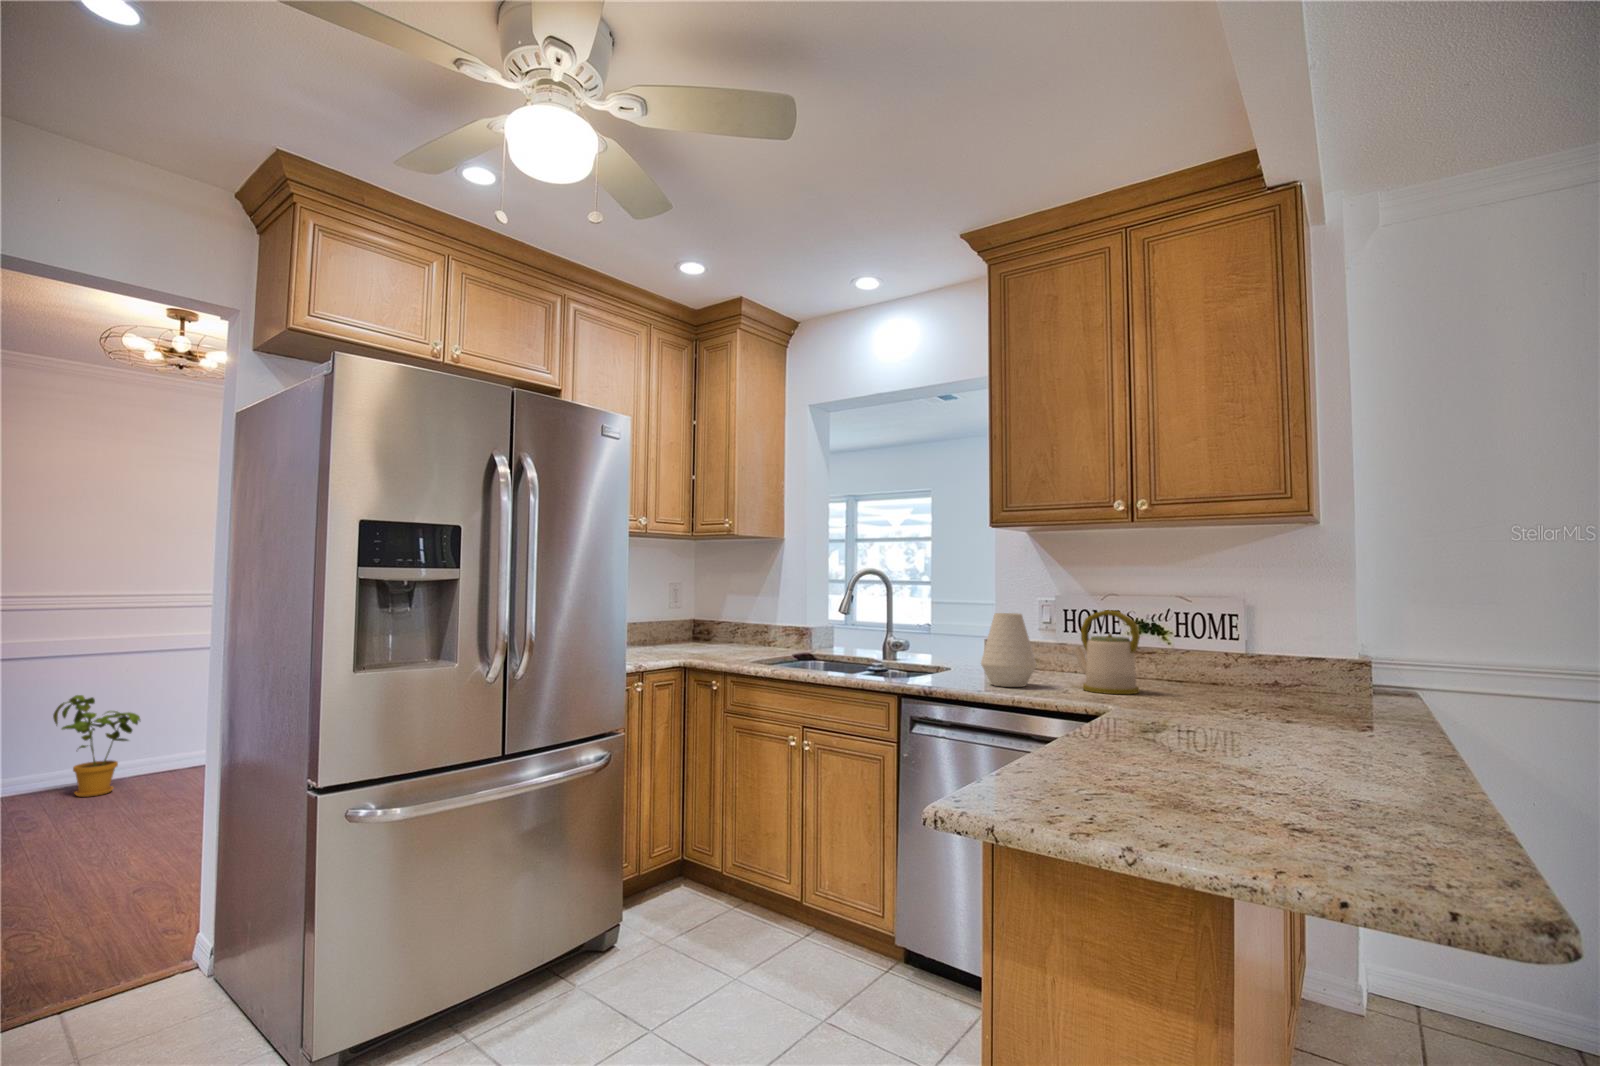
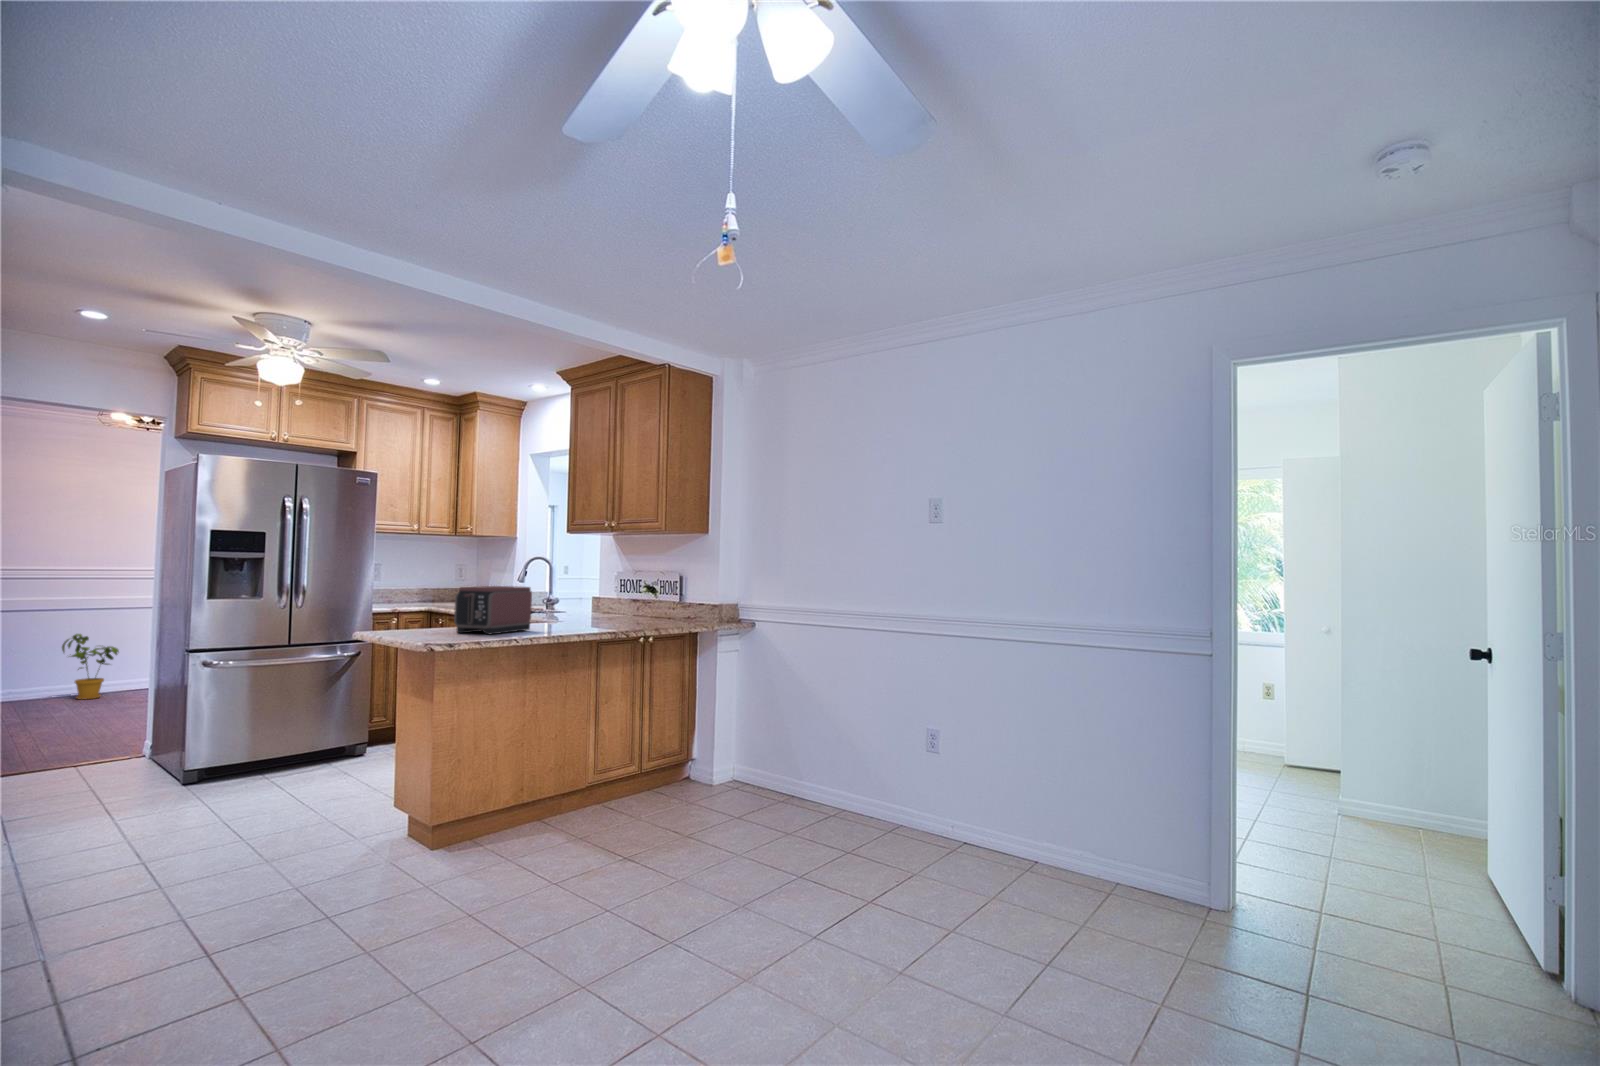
kettle: present [1073,610,1140,694] -> none [594,578,622,620]
vase: present [981,613,1036,687] -> none [550,580,579,617]
toaster: none [1169,649,1359,816] -> present [454,586,532,635]

